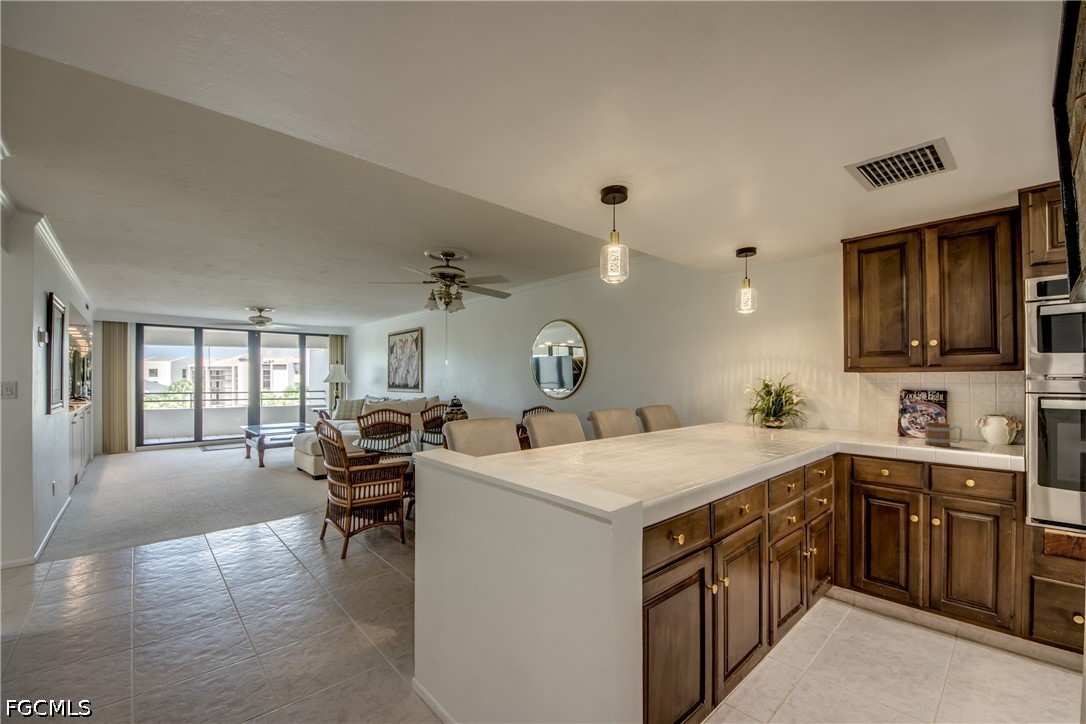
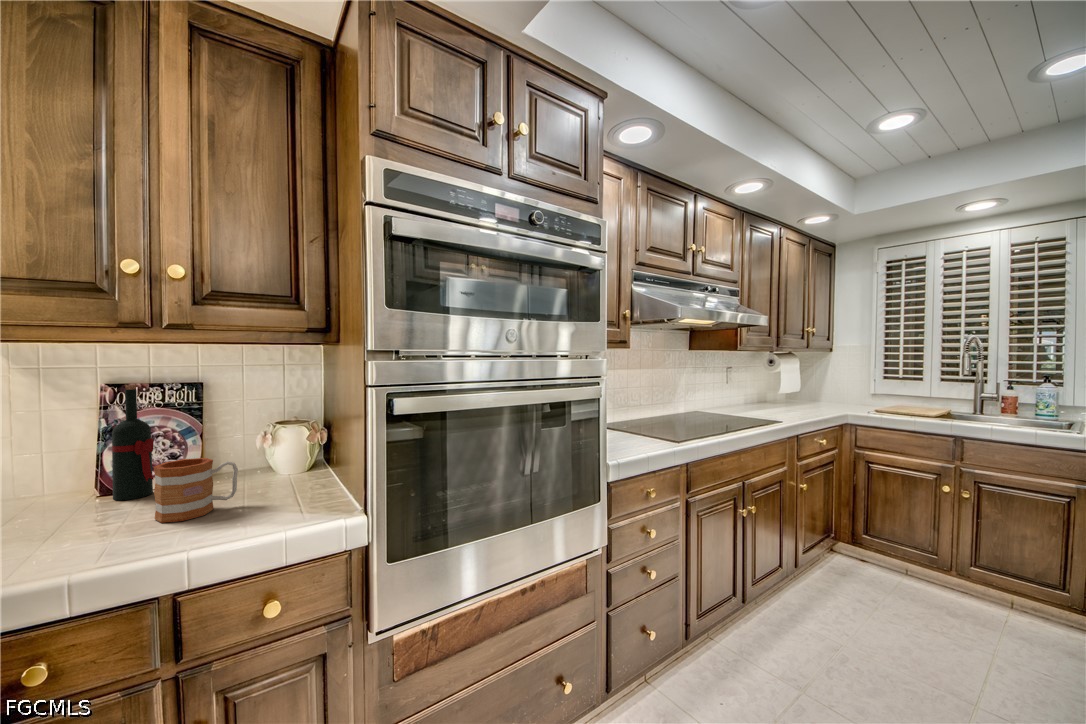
wine bottle: none [906,390,923,439] -> present [112,385,154,500]

